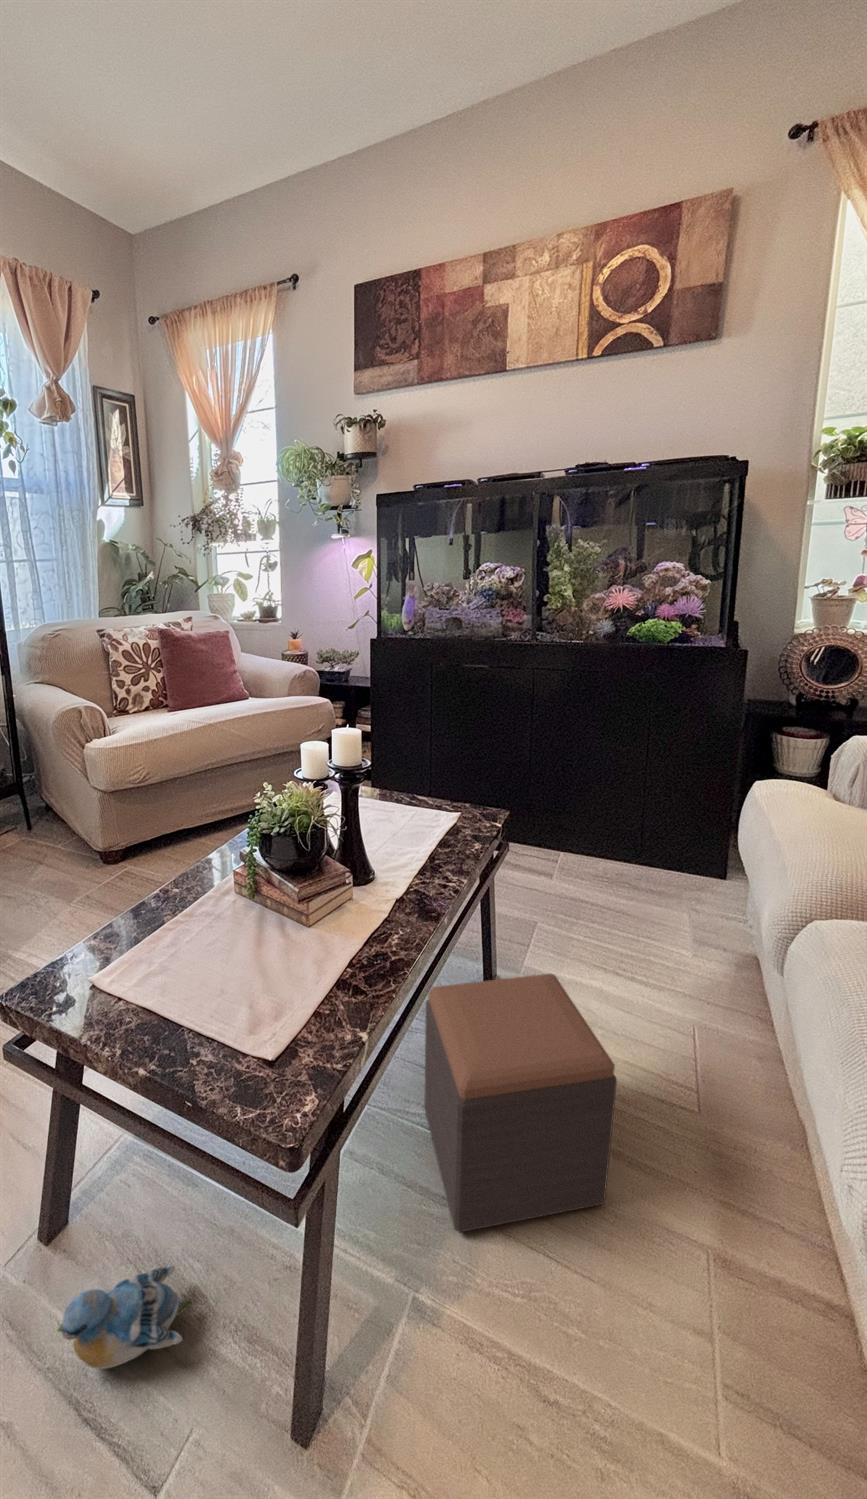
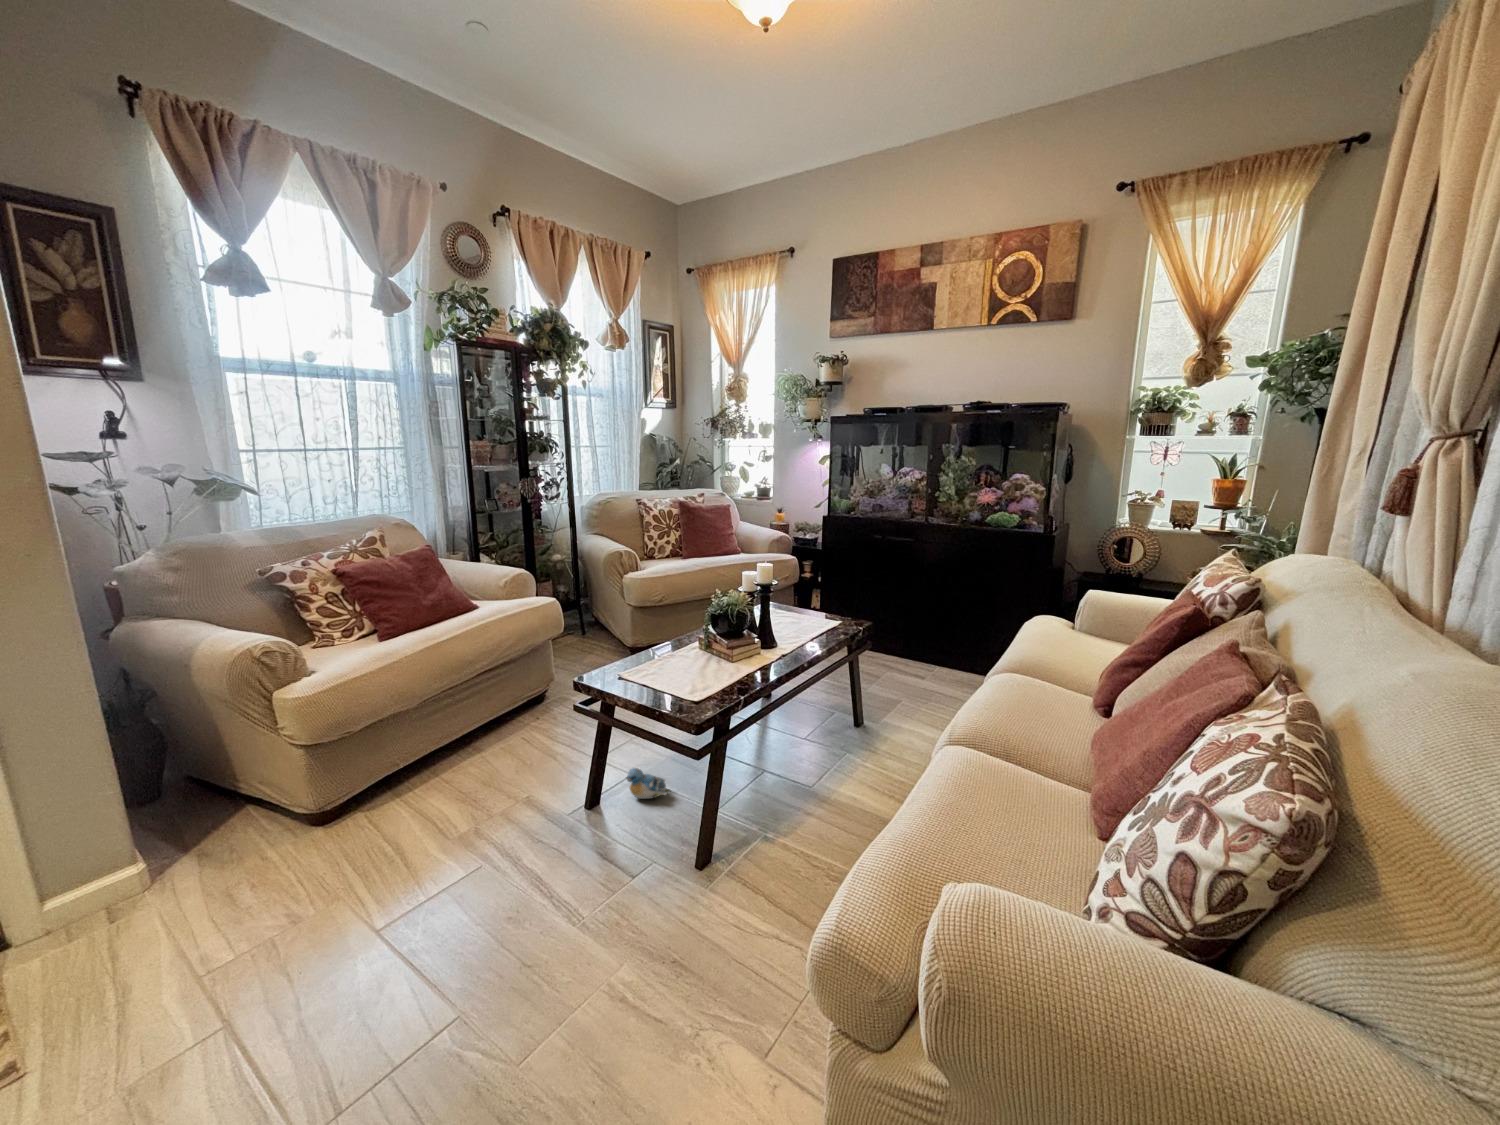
footstool: present [424,974,617,1233] -> none [781,698,858,802]

